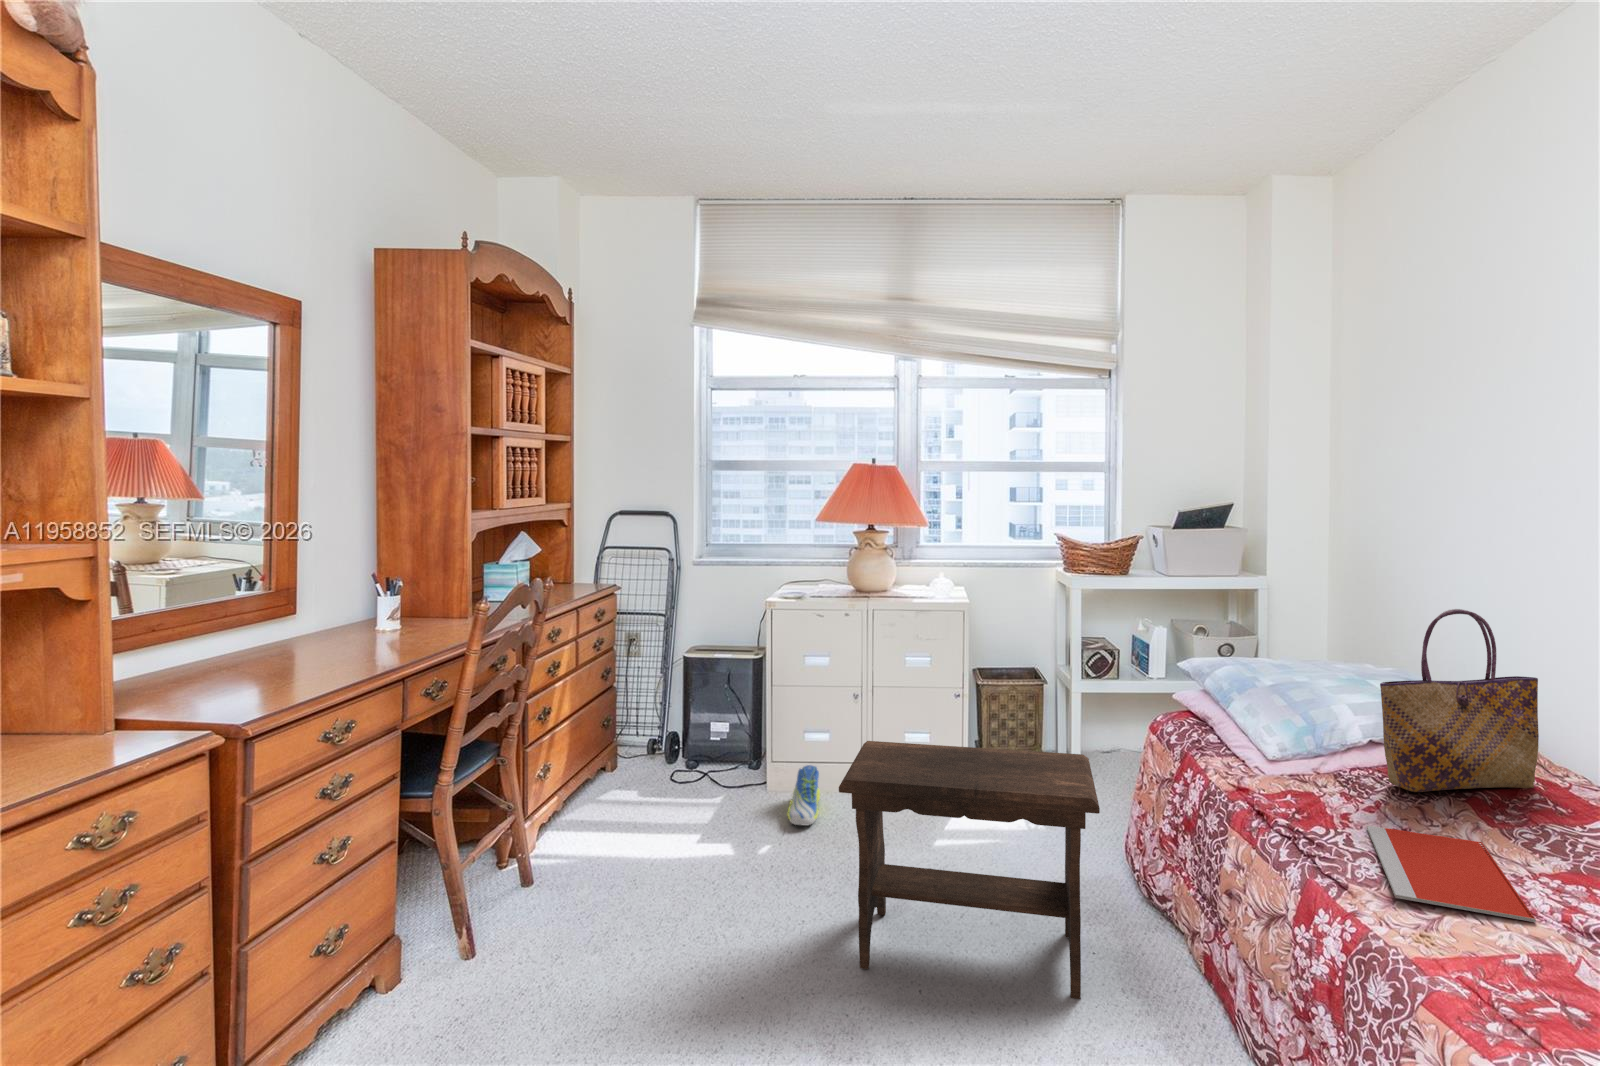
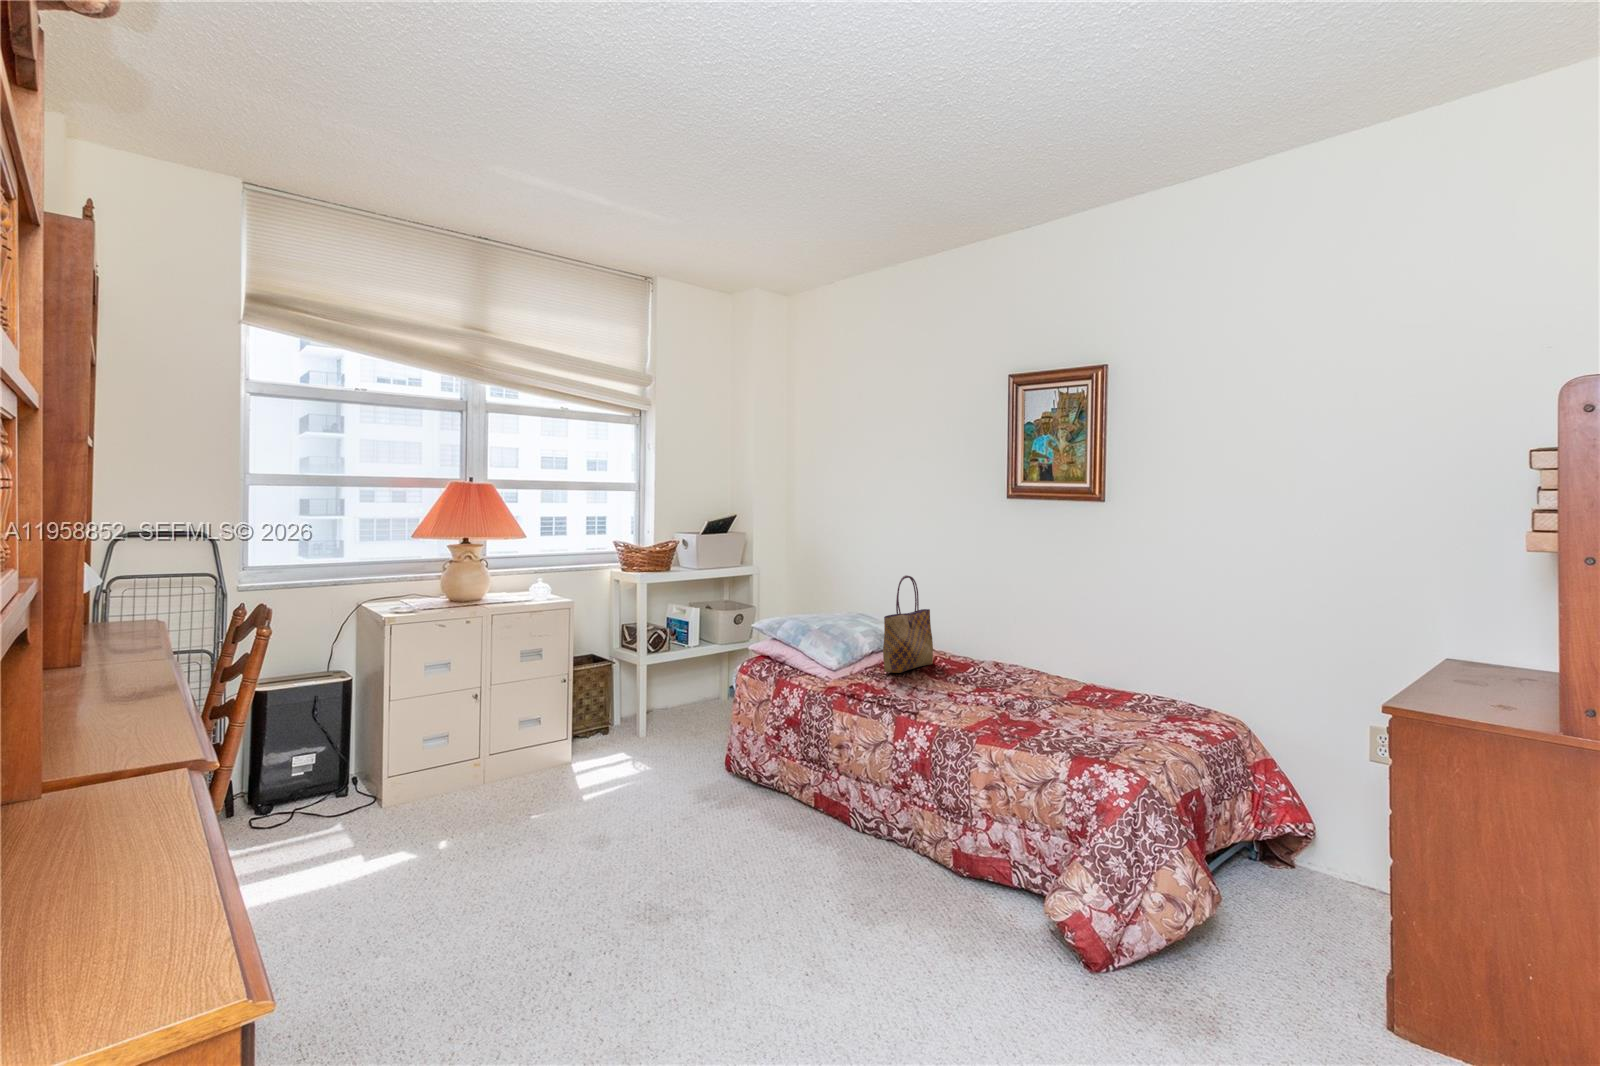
footstool: present [839,741,1100,999] -> none [583,687,783,880]
sneaker: present [787,765,820,825] -> none [427,763,469,819]
notebook: present [1367,826,1536,922] -> none [898,686,985,710]

